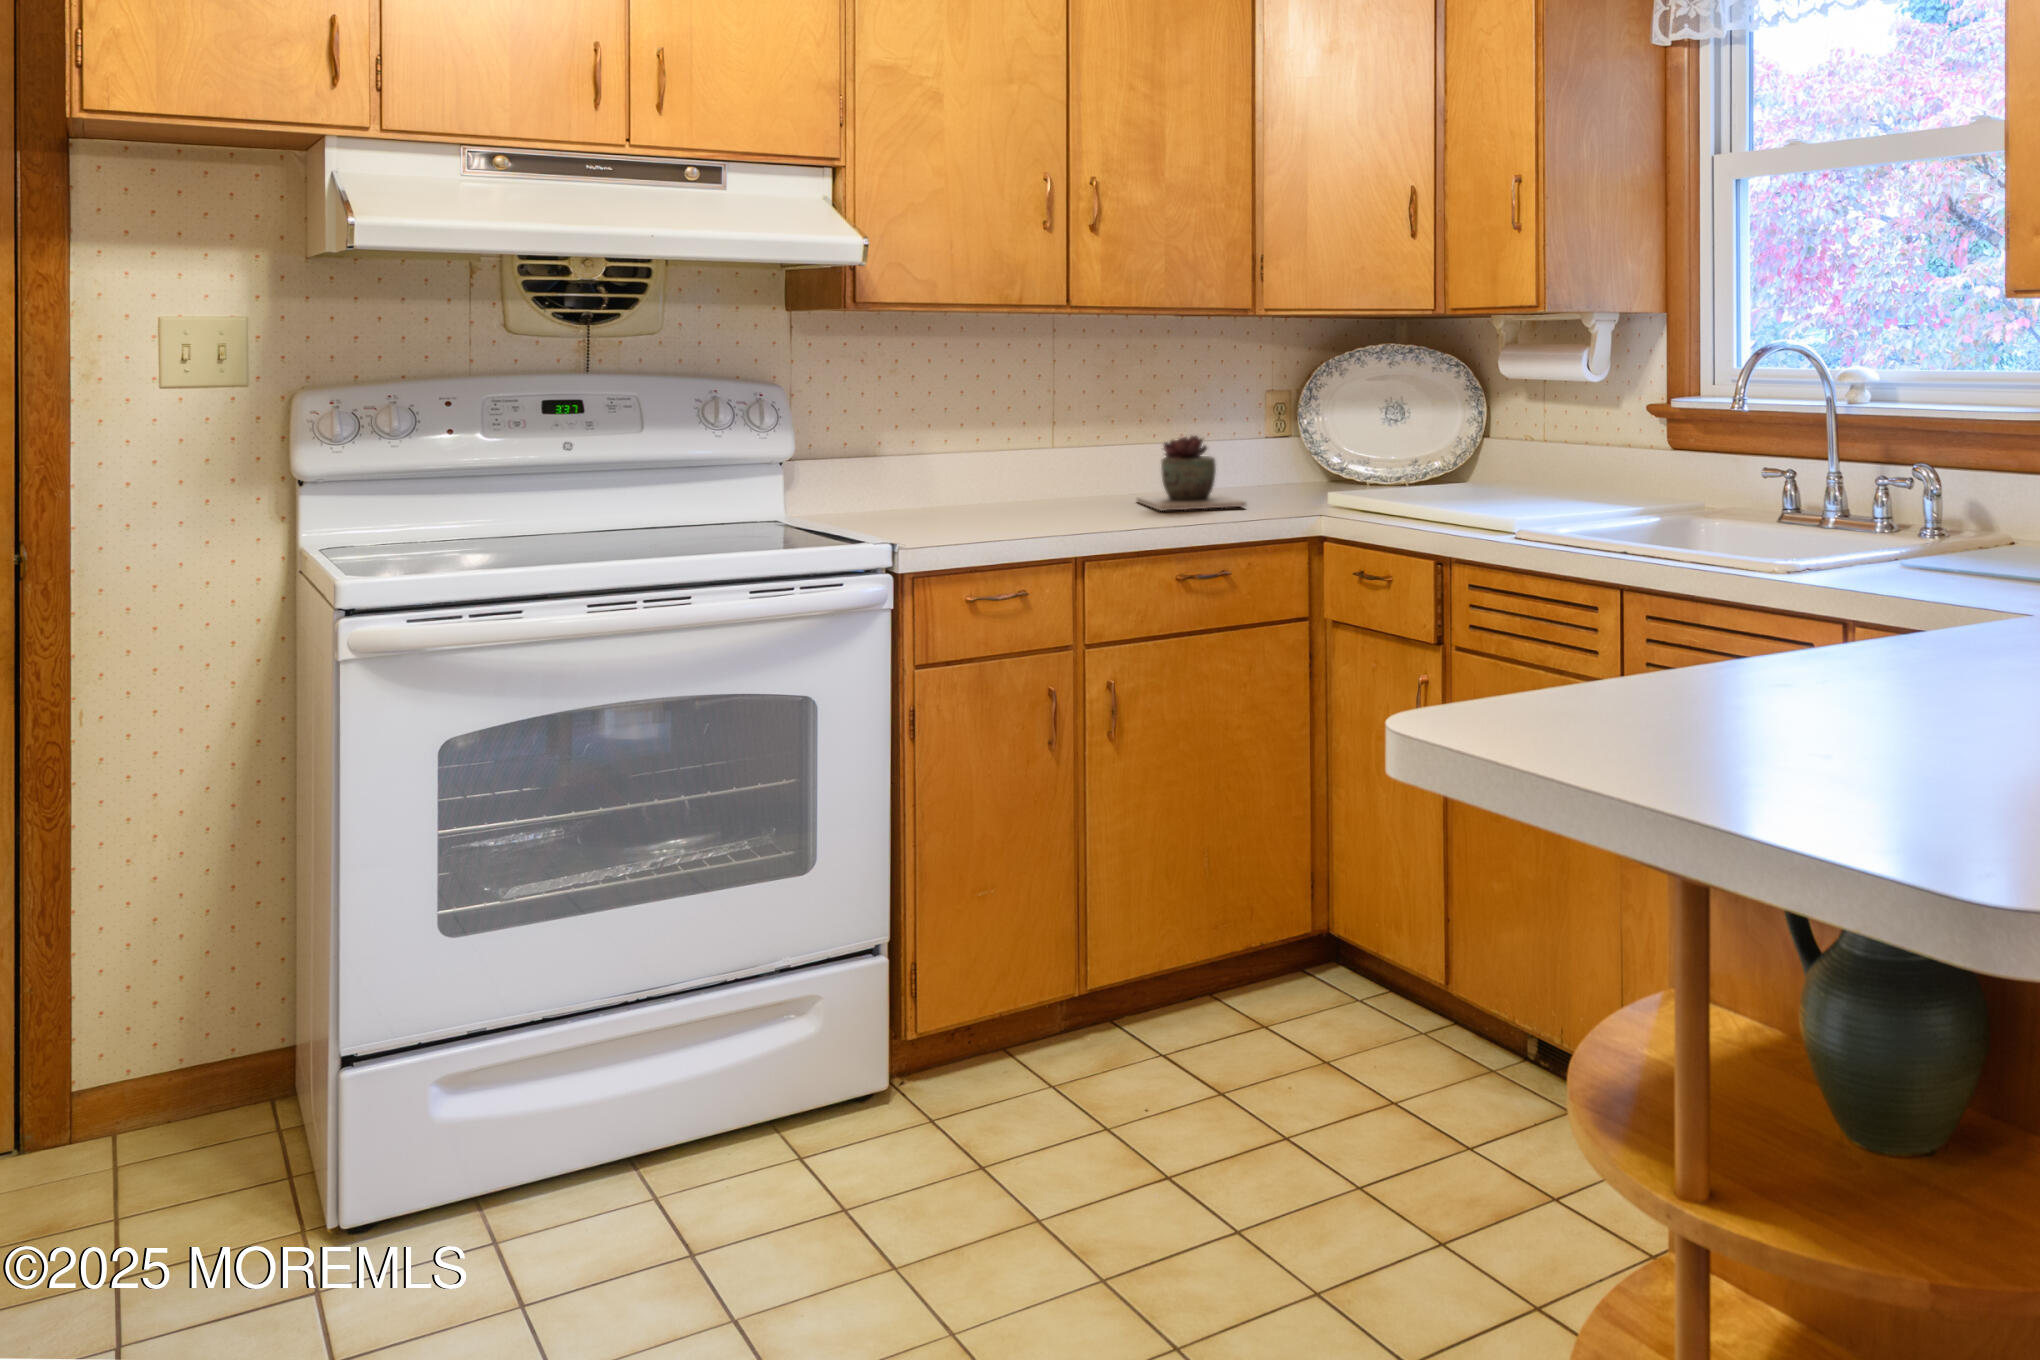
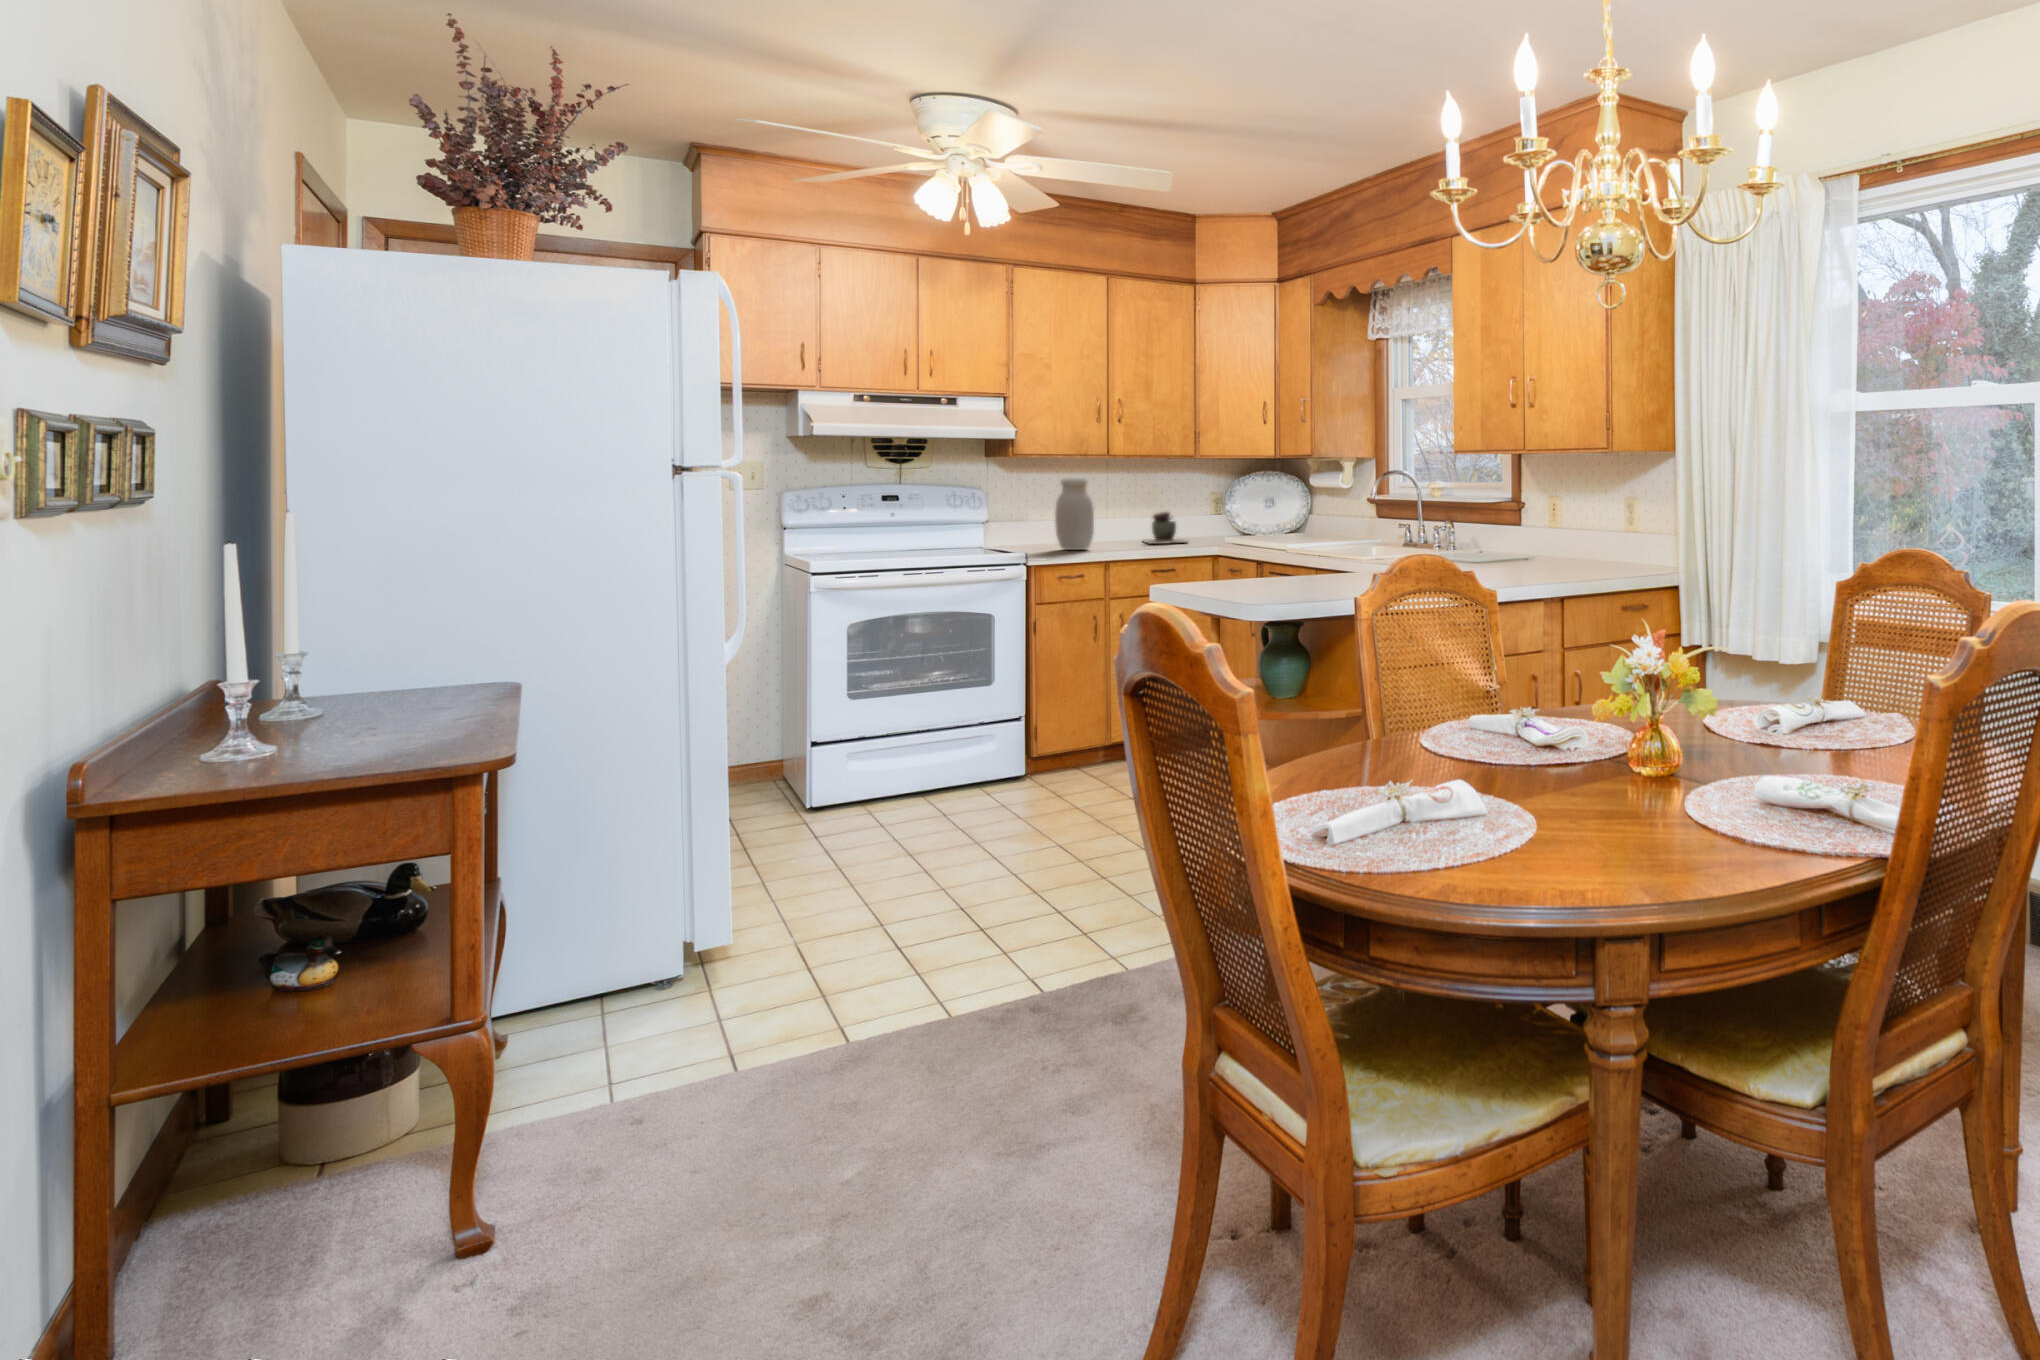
jar: none [955,359,1045,530] -> present [1055,478,1094,550]

